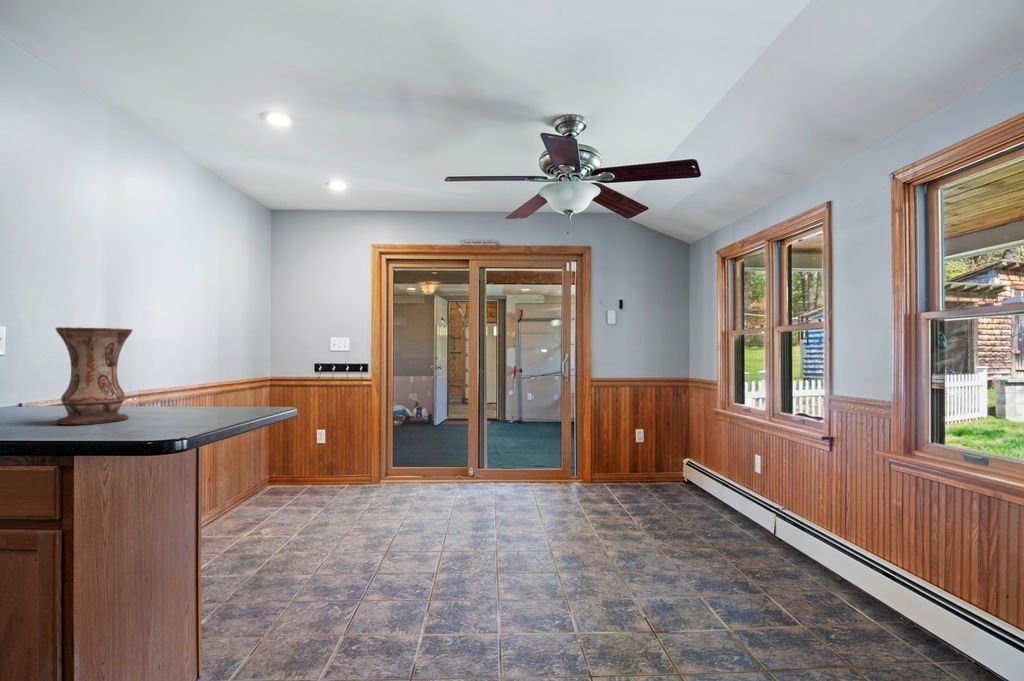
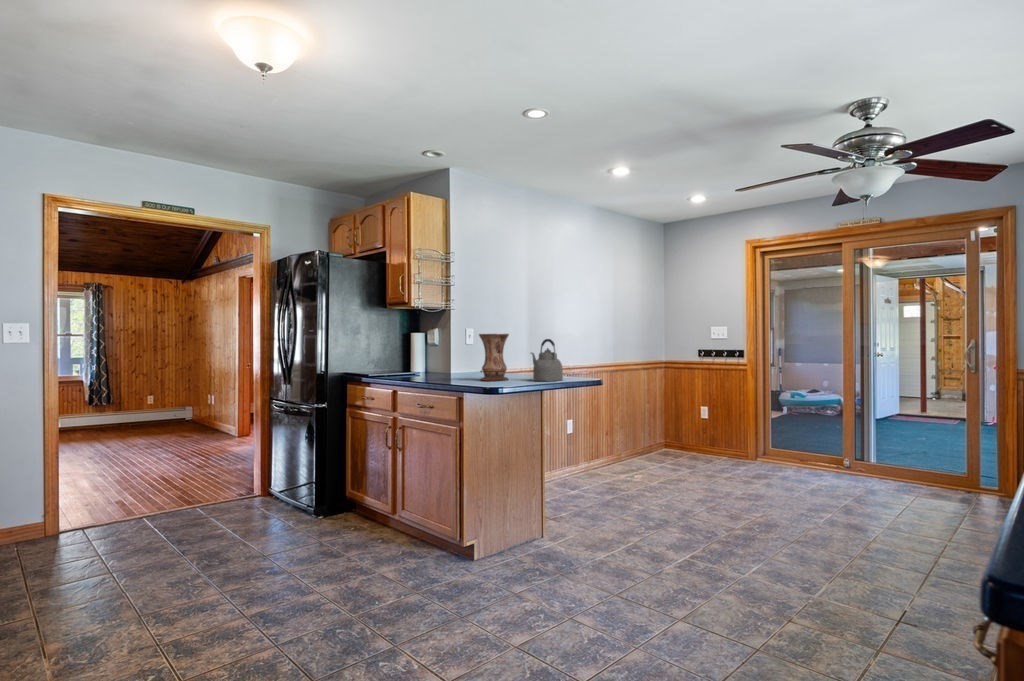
kettle: none [180,340,256,416] -> present [531,339,563,382]

